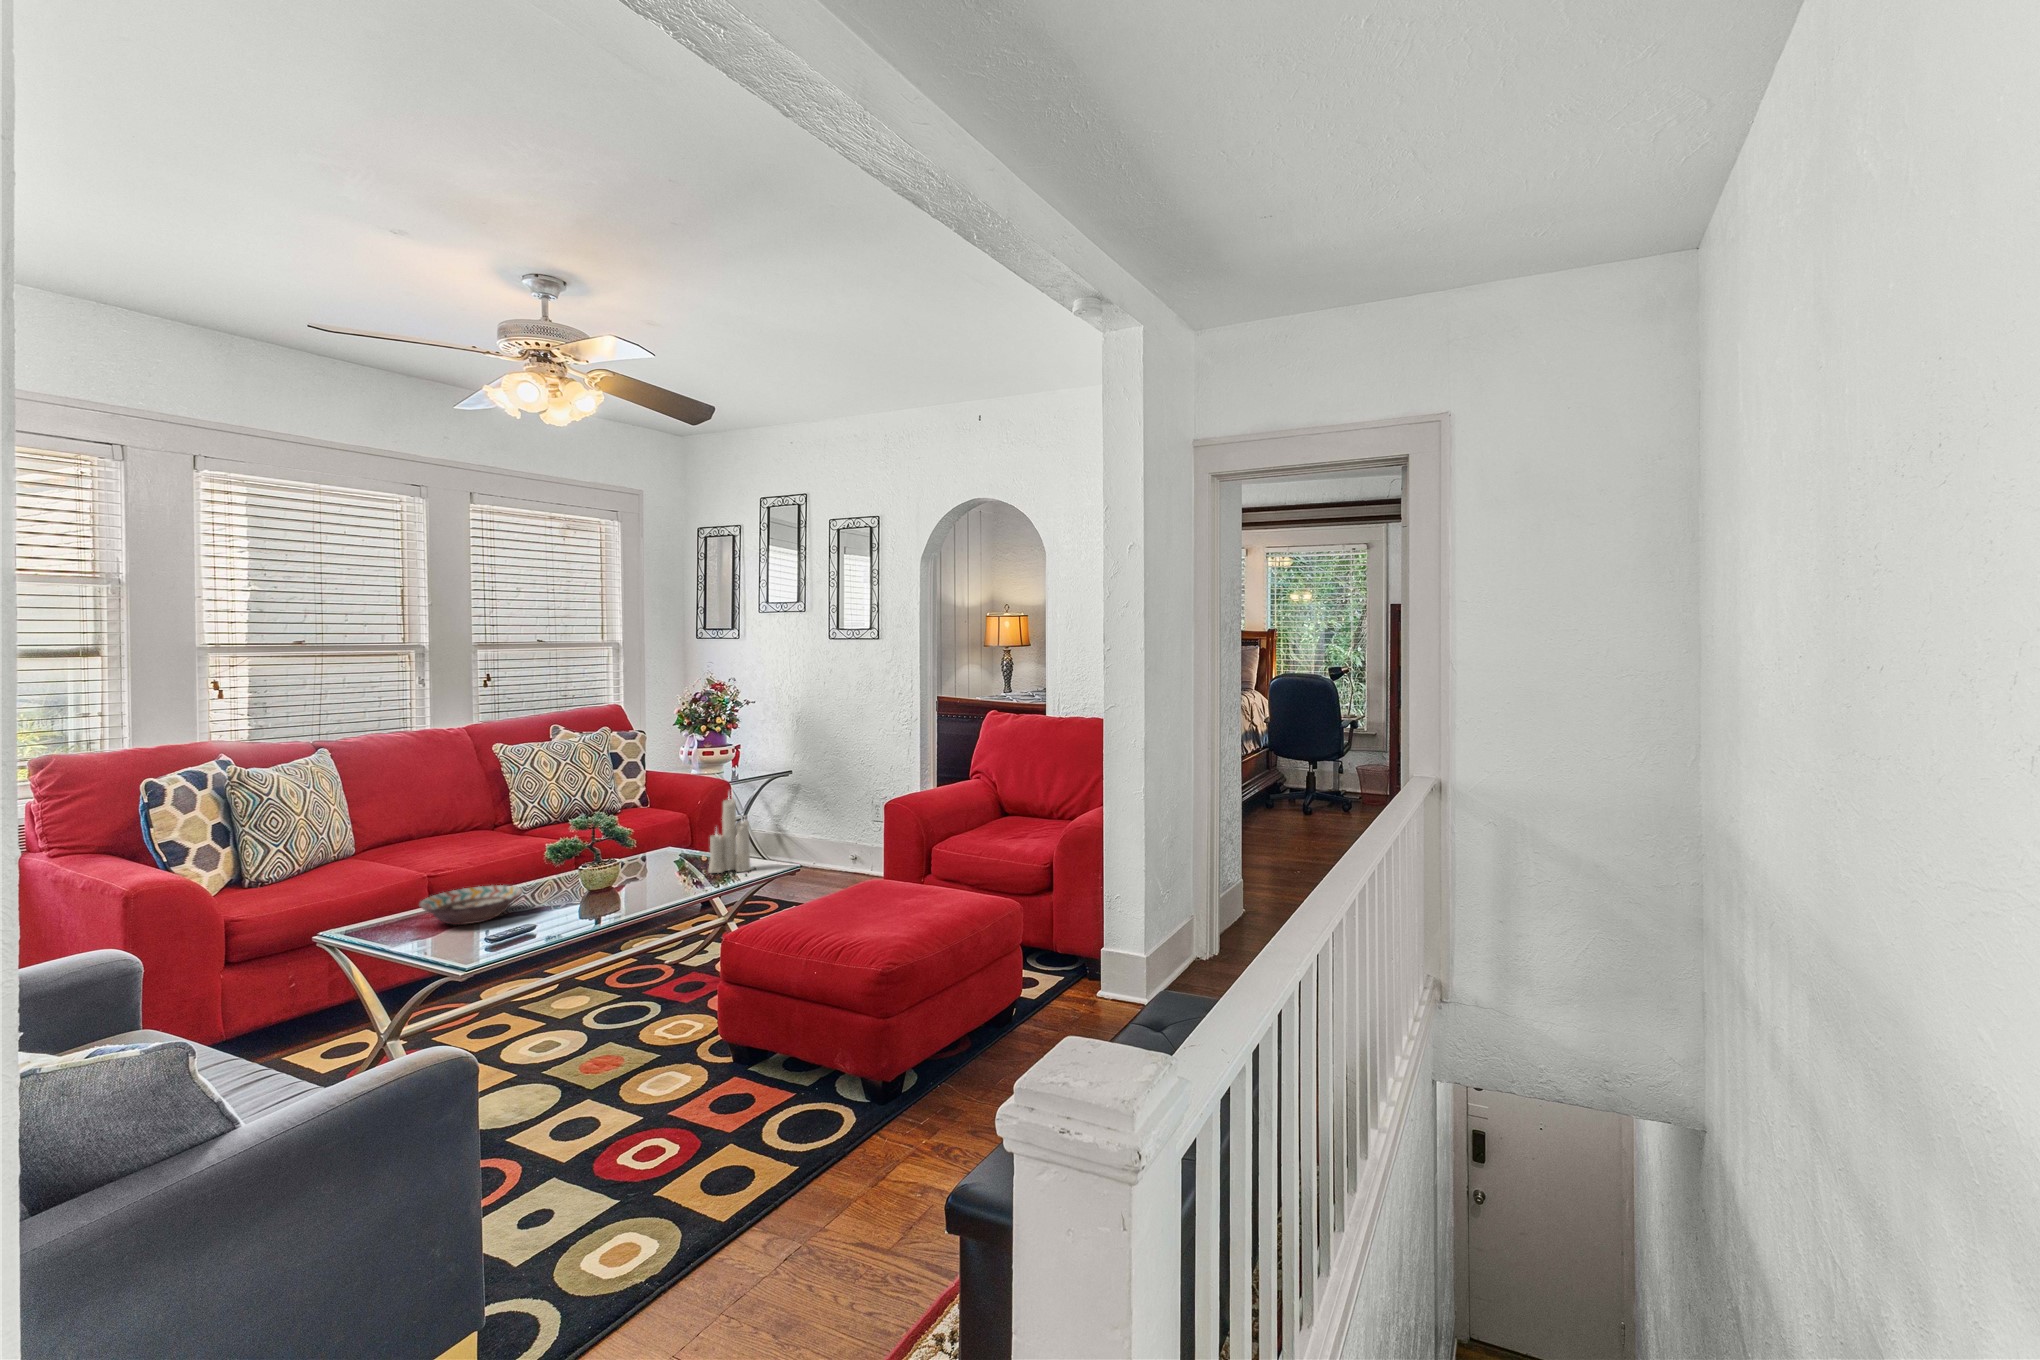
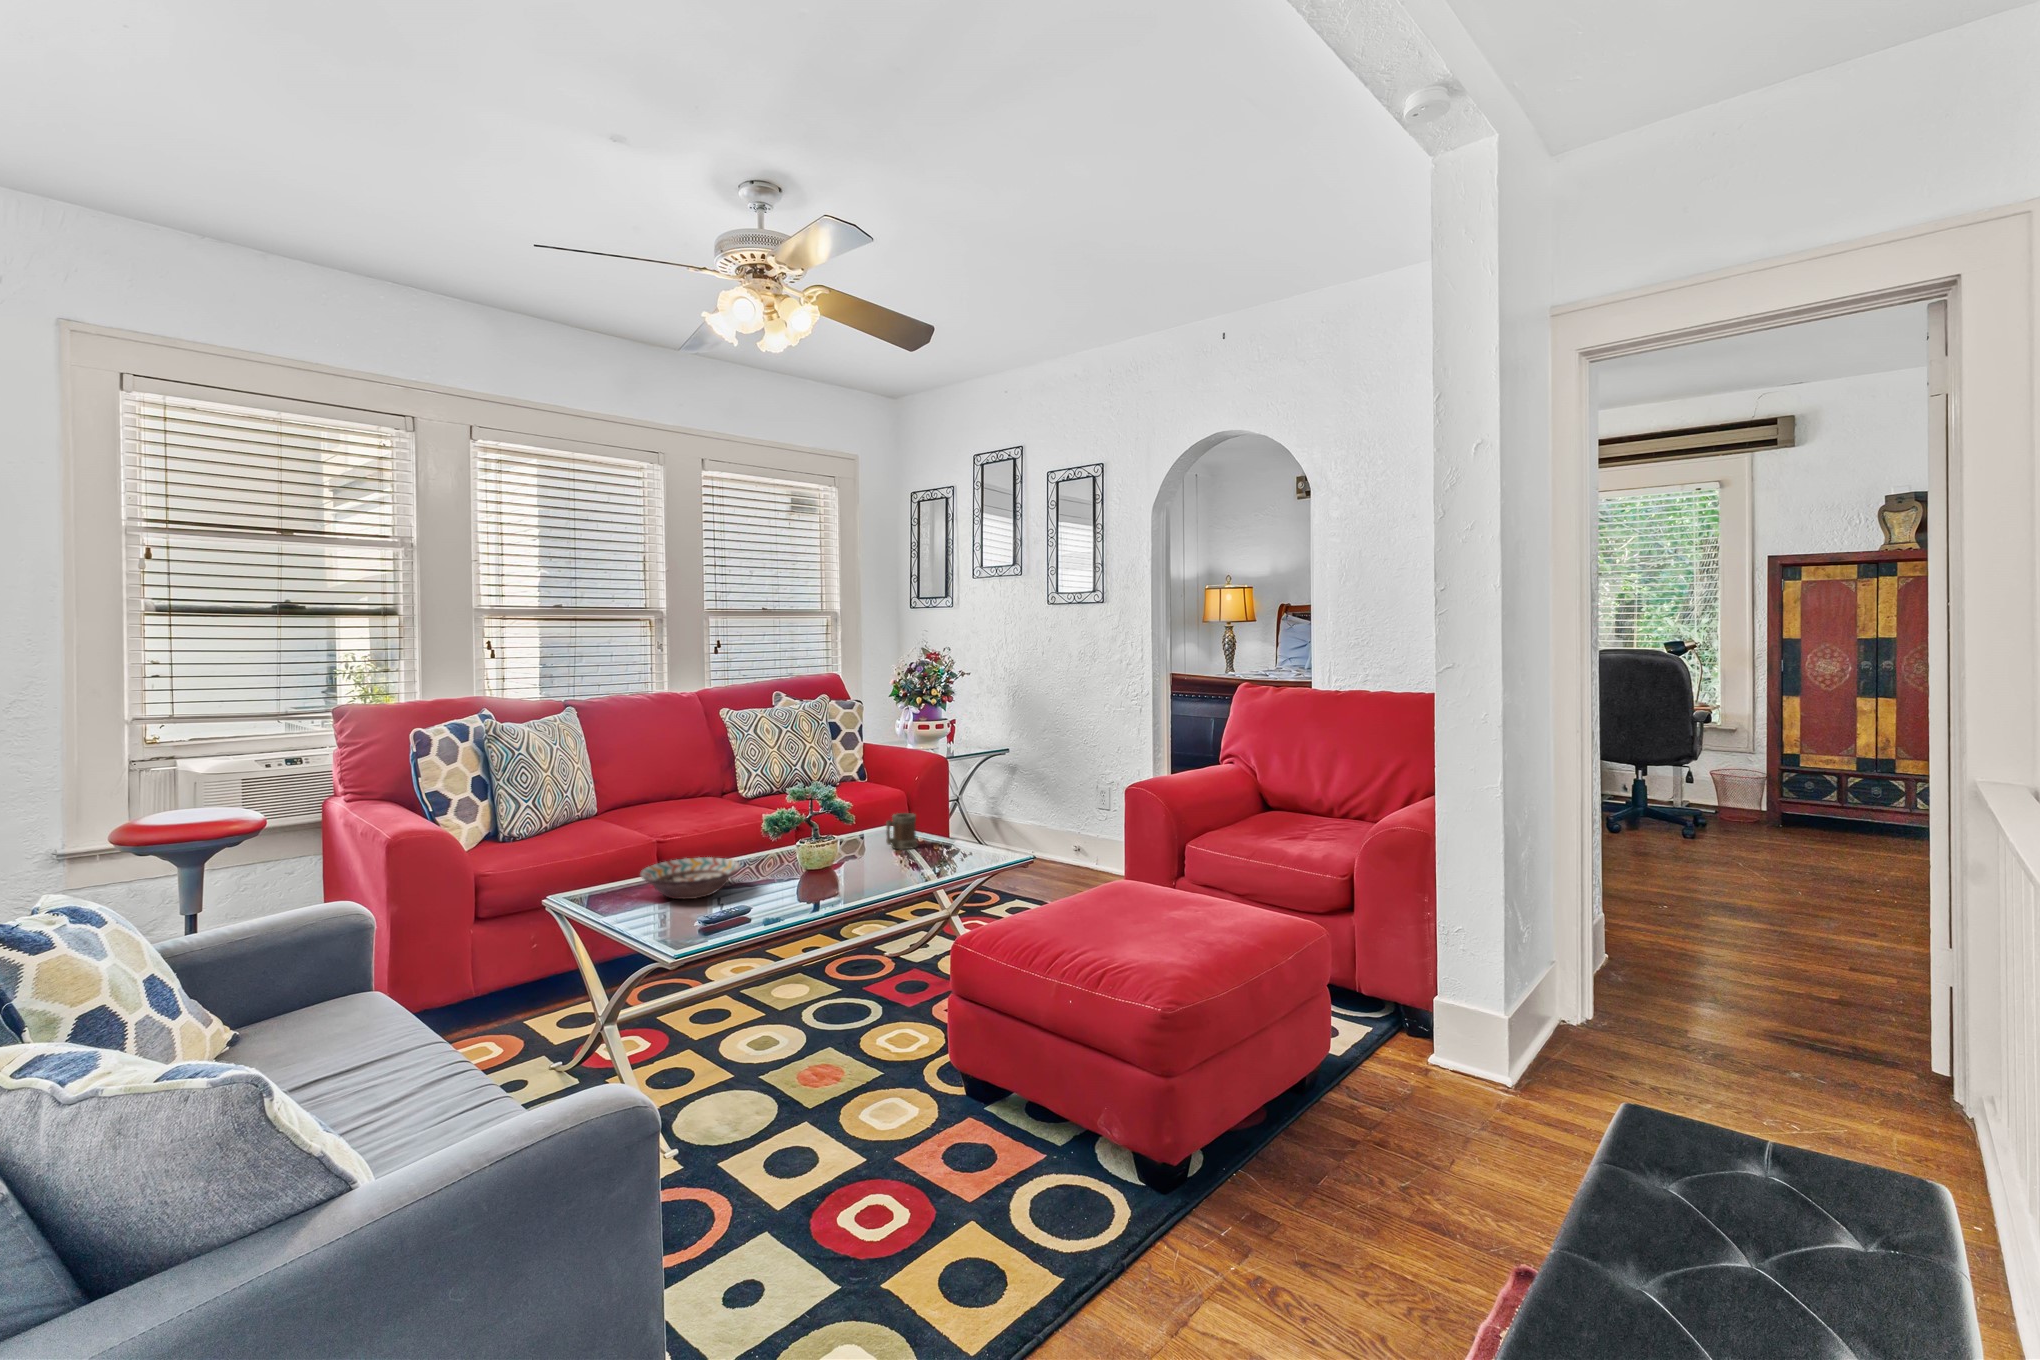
candle: present [709,797,751,873] -> none [931,760,978,860]
mug: none [666,834,696,867] -> present [886,813,917,849]

